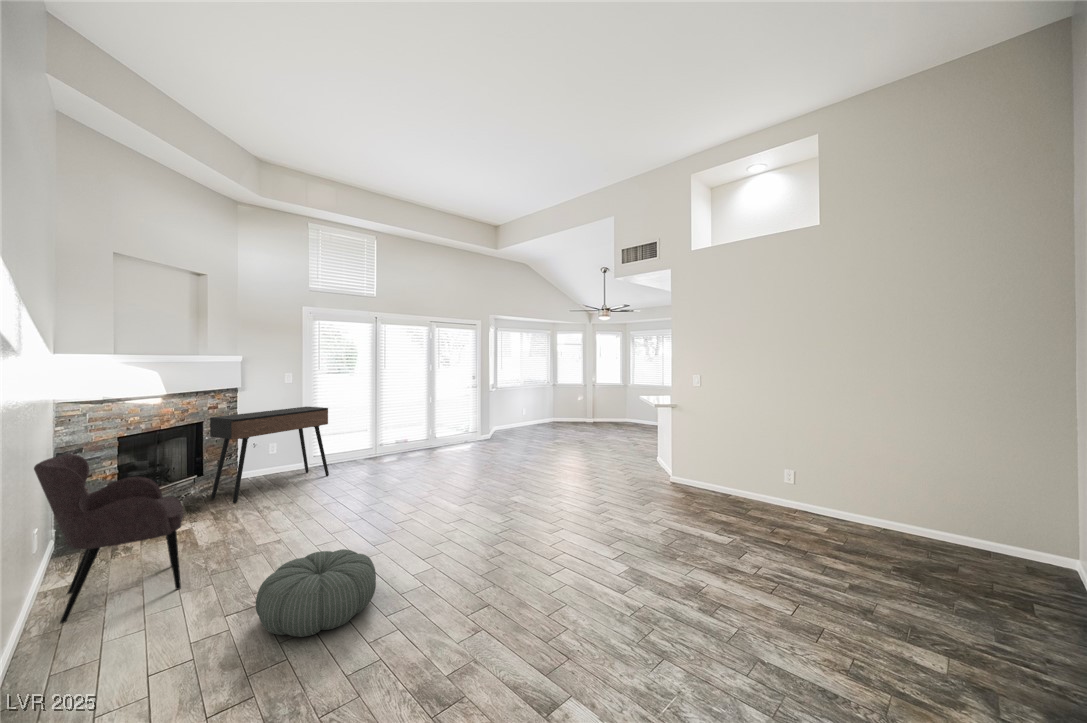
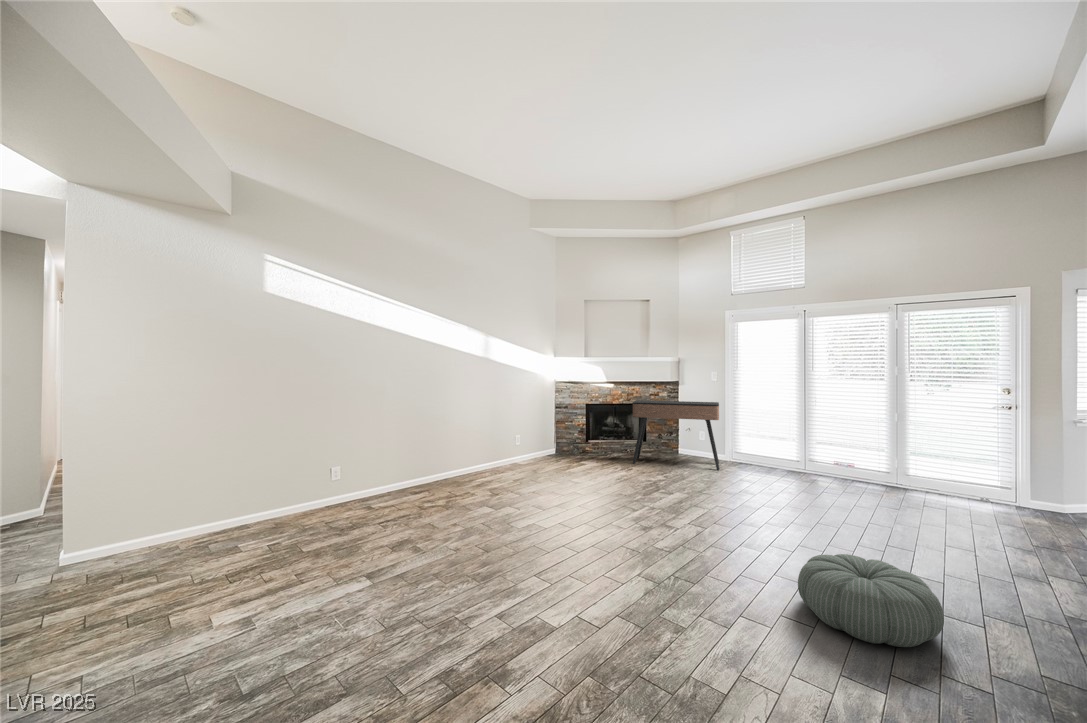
armchair: present [34,454,183,623] -> none [488,403,544,481]
pouf: present [256,549,376,637] -> present [798,554,944,647]

